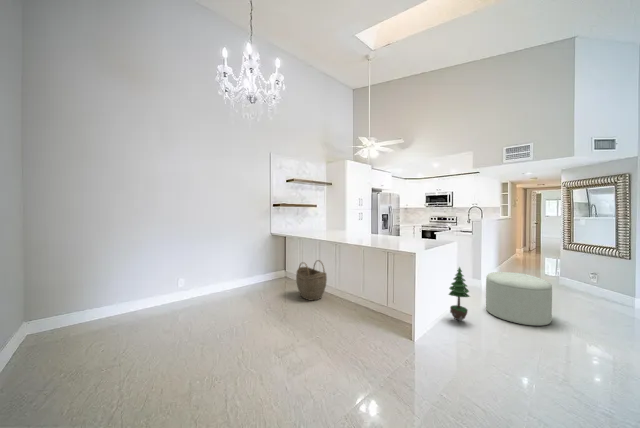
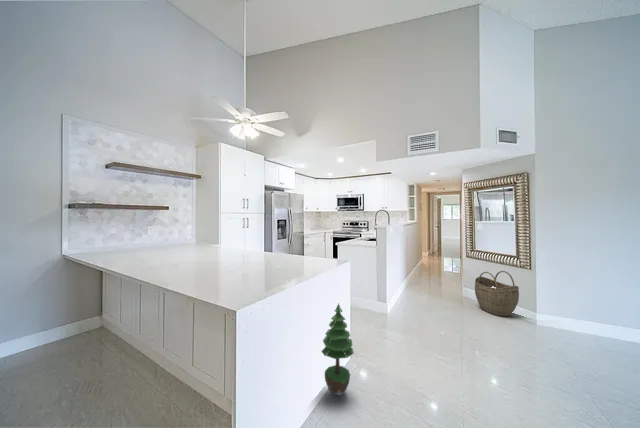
woven basket: present [296,260,327,300] -> present [475,271,519,317]
ottoman: present [486,272,552,326] -> none [382,298,464,387]

